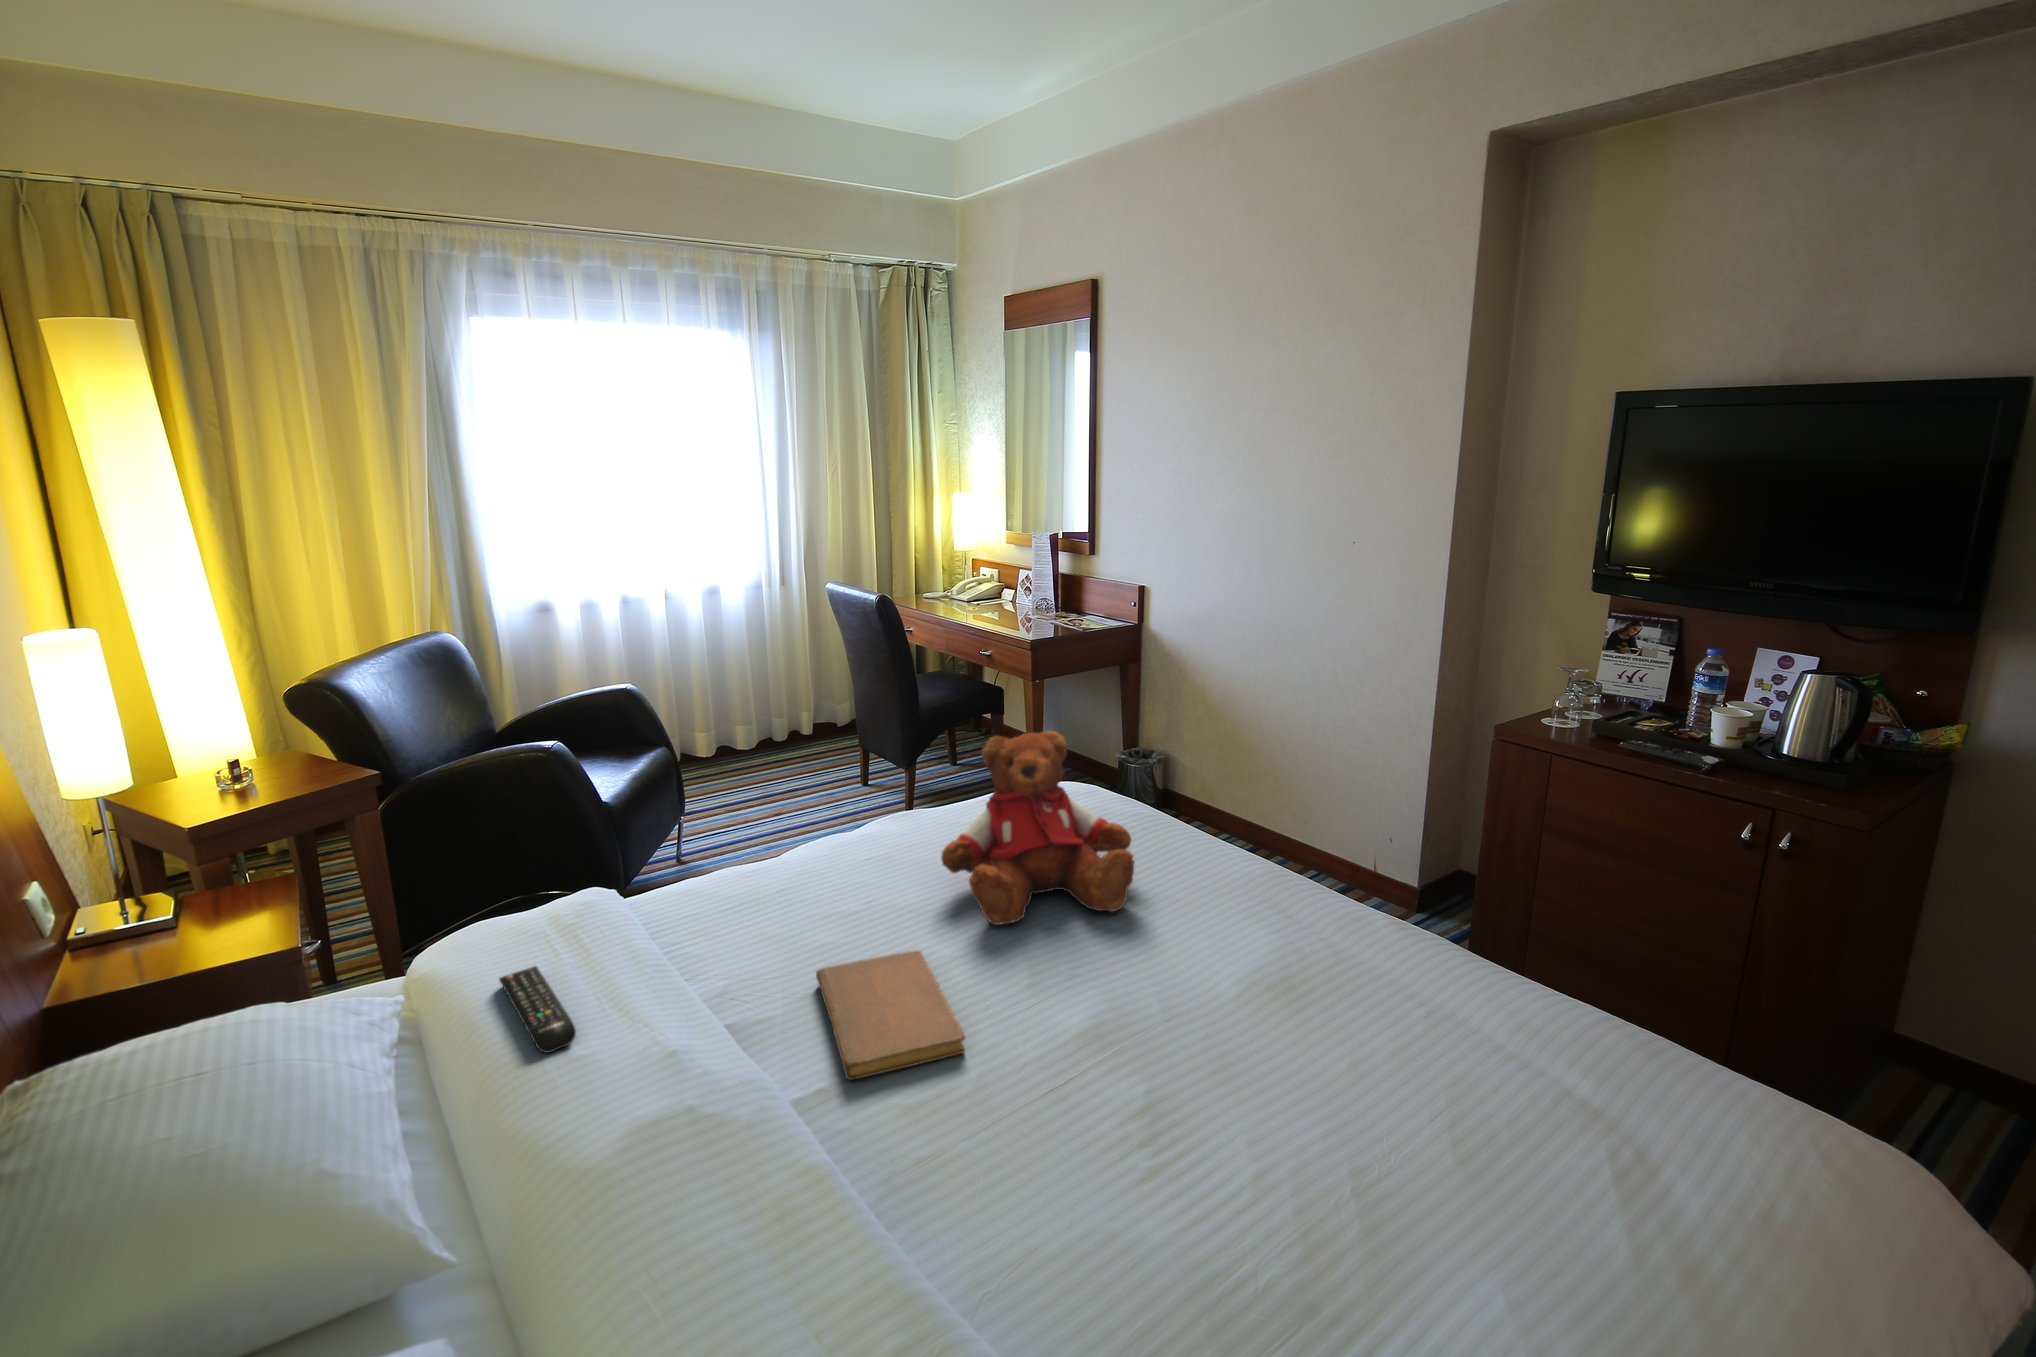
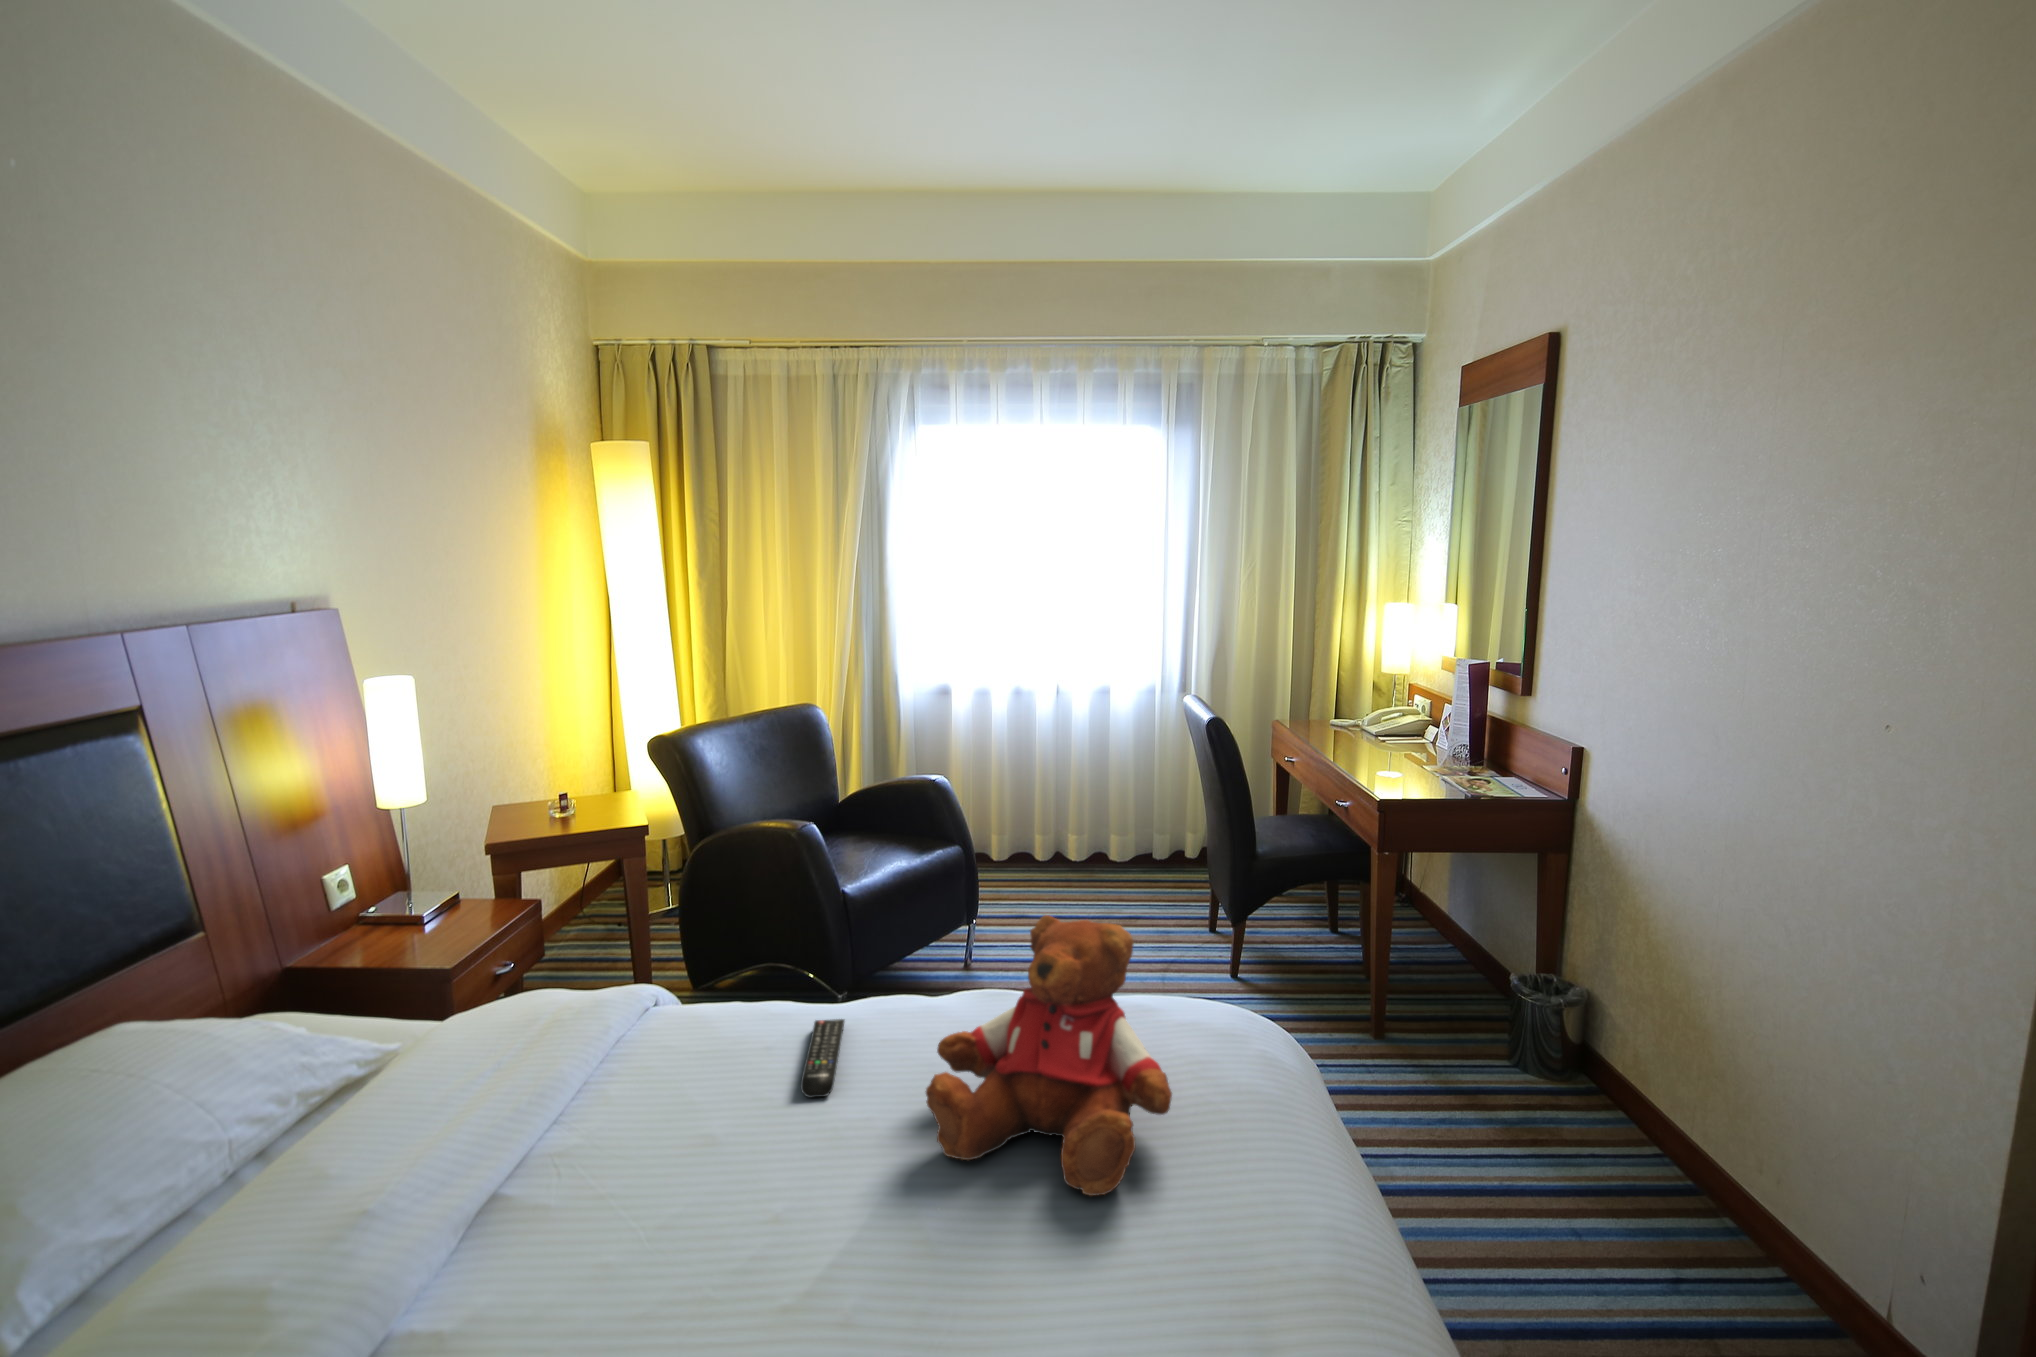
notebook: present [816,951,965,1080] -> none [607,1133,831,1302]
remote control: present [499,966,576,1053] -> present [801,1019,845,1098]

